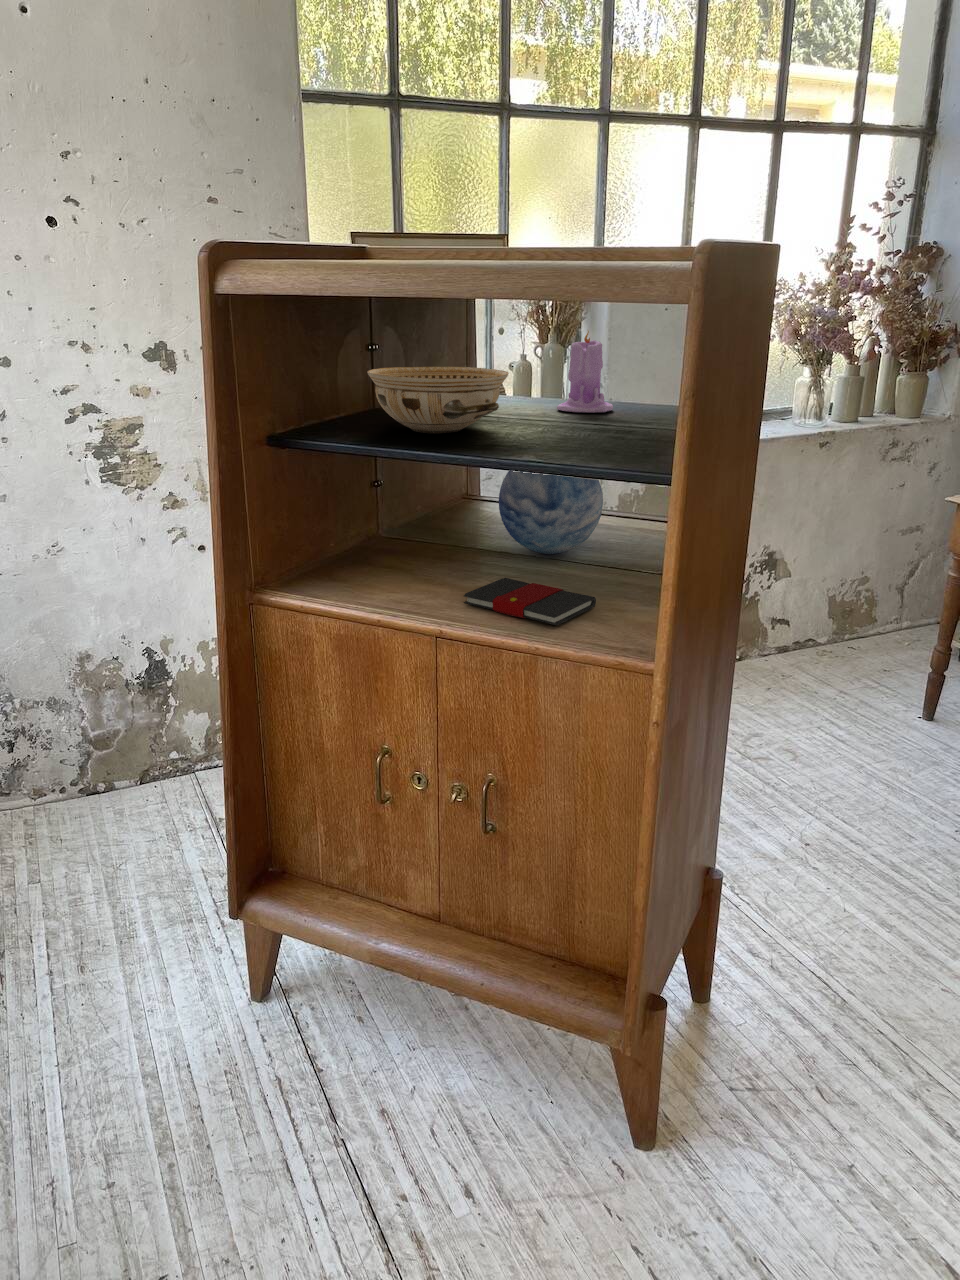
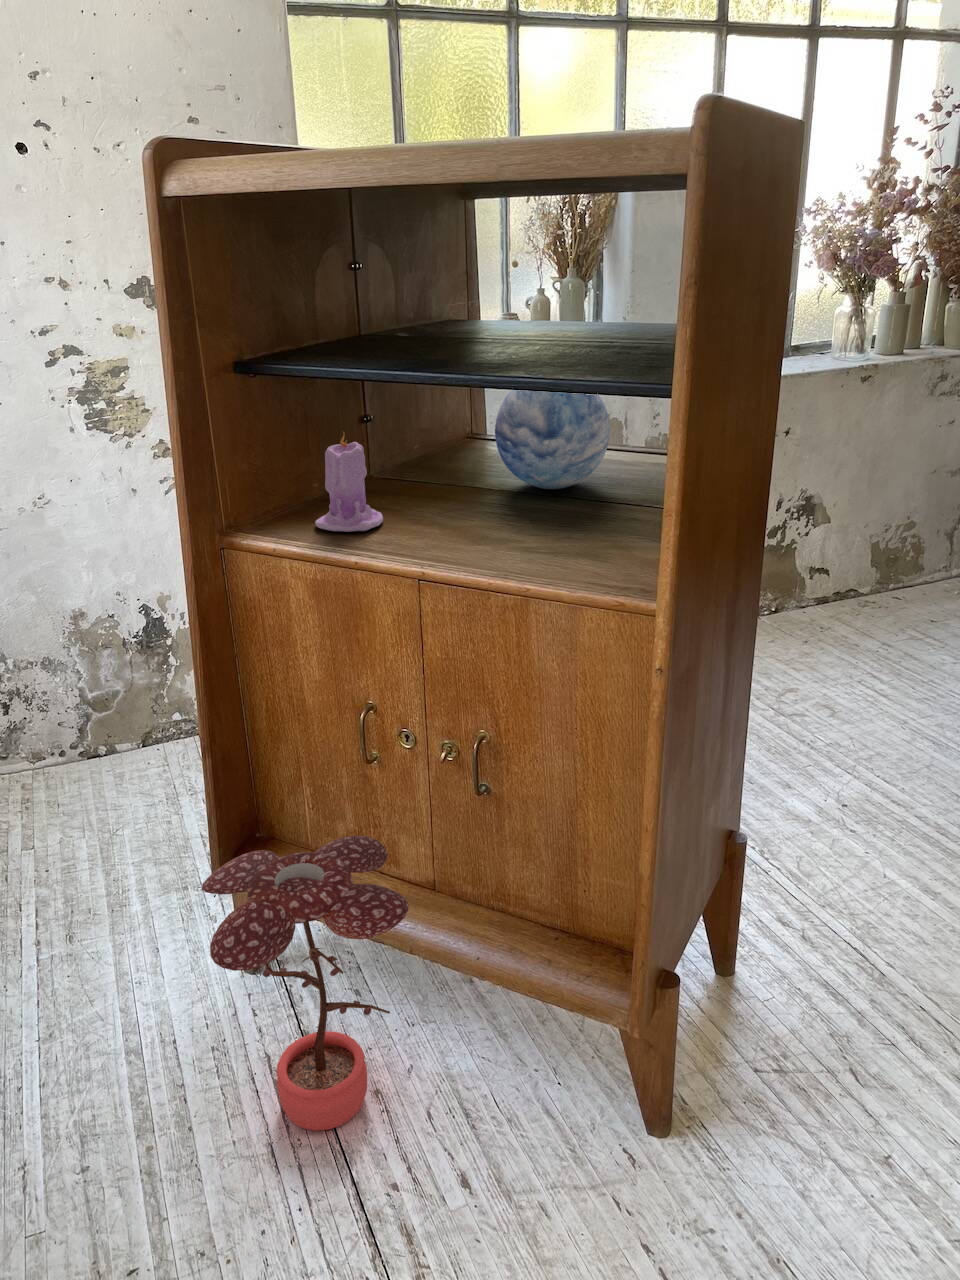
candle: present [557,331,613,413] -> present [315,432,383,532]
ceramic bowl: present [367,367,509,433] -> none [340,281,498,353]
book: present [464,578,596,625] -> none [451,514,598,564]
potted plant: none [228,870,422,1147] -> present [202,836,408,1131]

